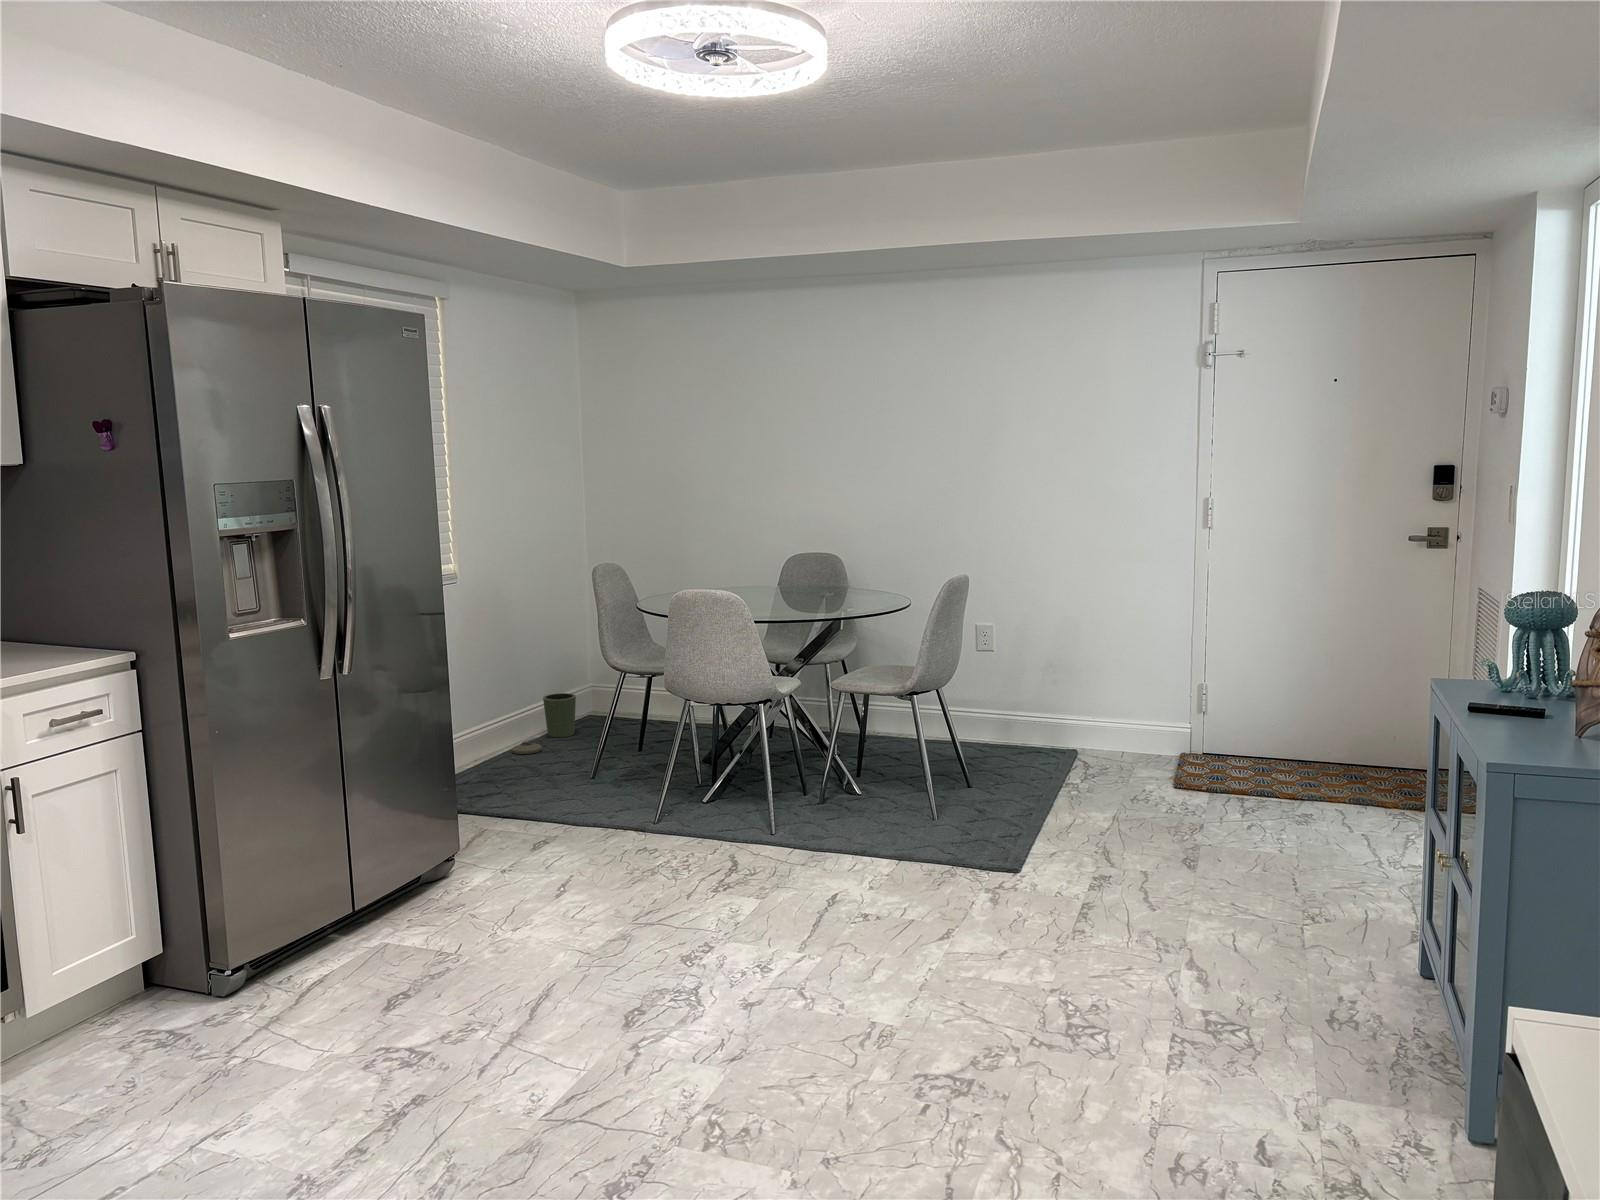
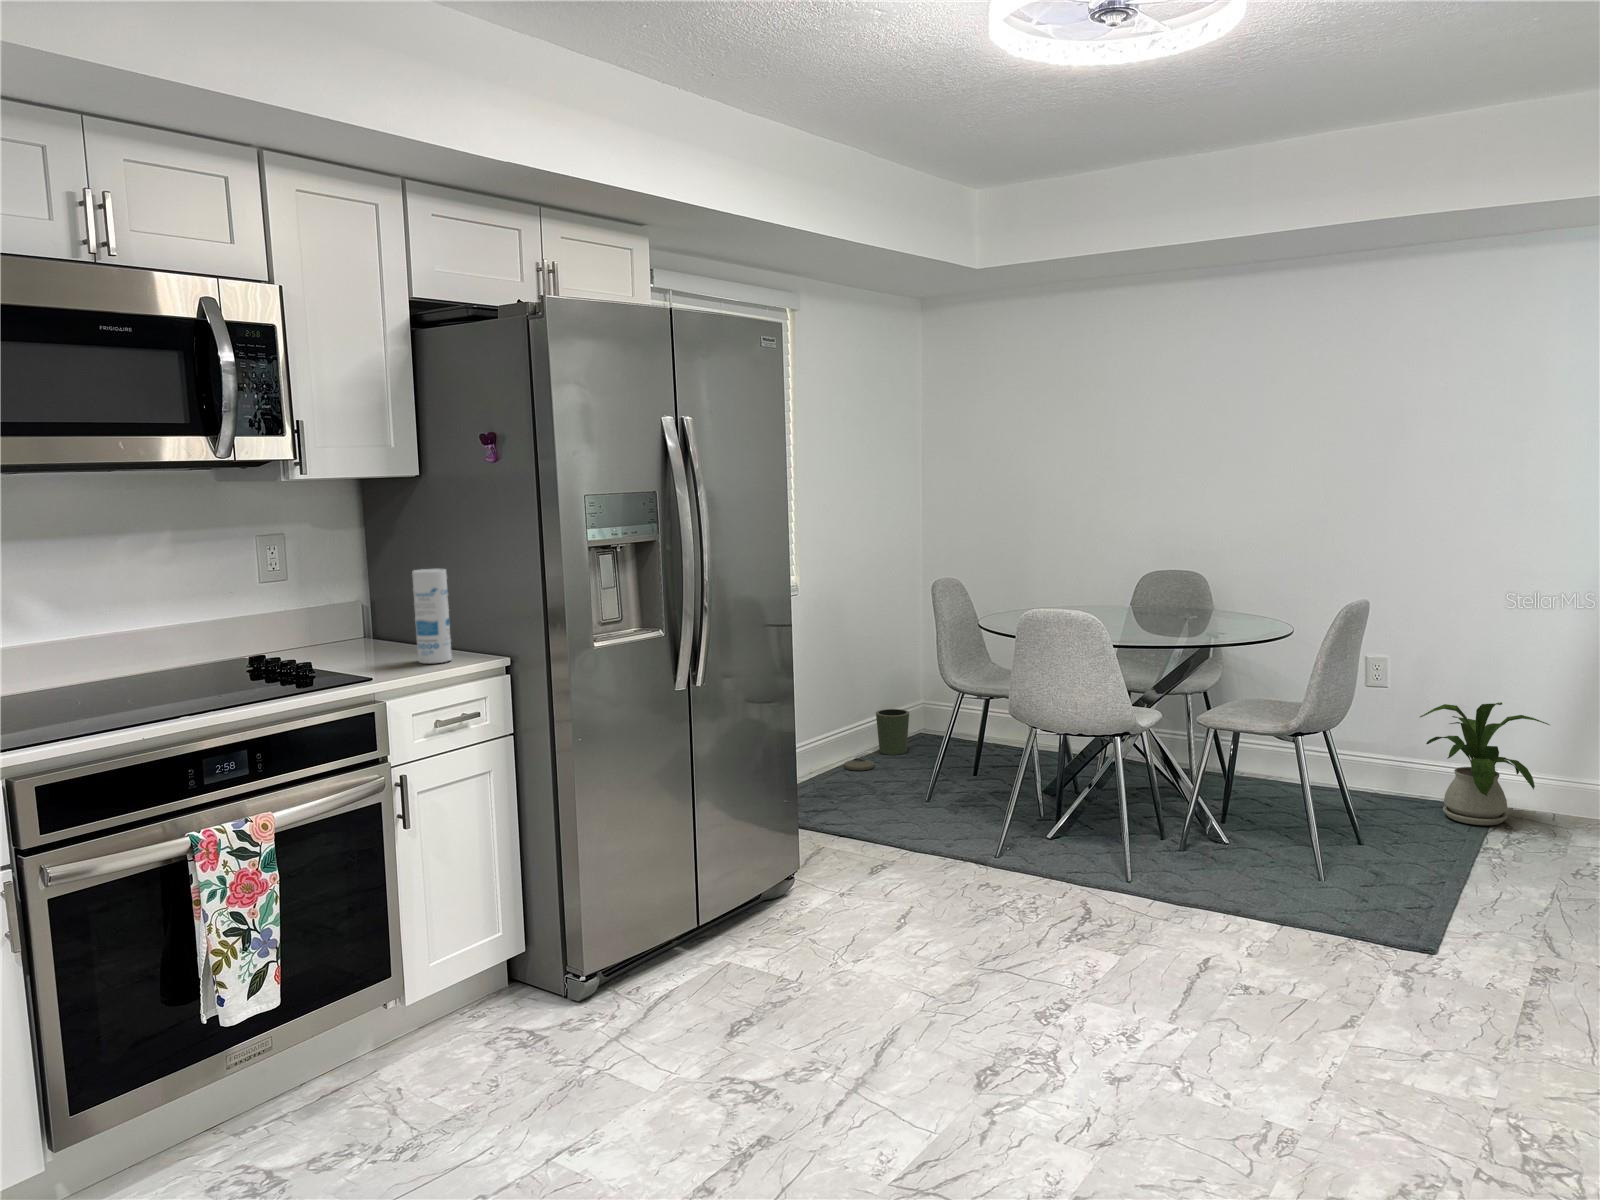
canister: none [19,562,69,661] -> present [412,569,452,663]
house plant: none [1016,660,1116,765] -> present [1420,702,1549,825]

